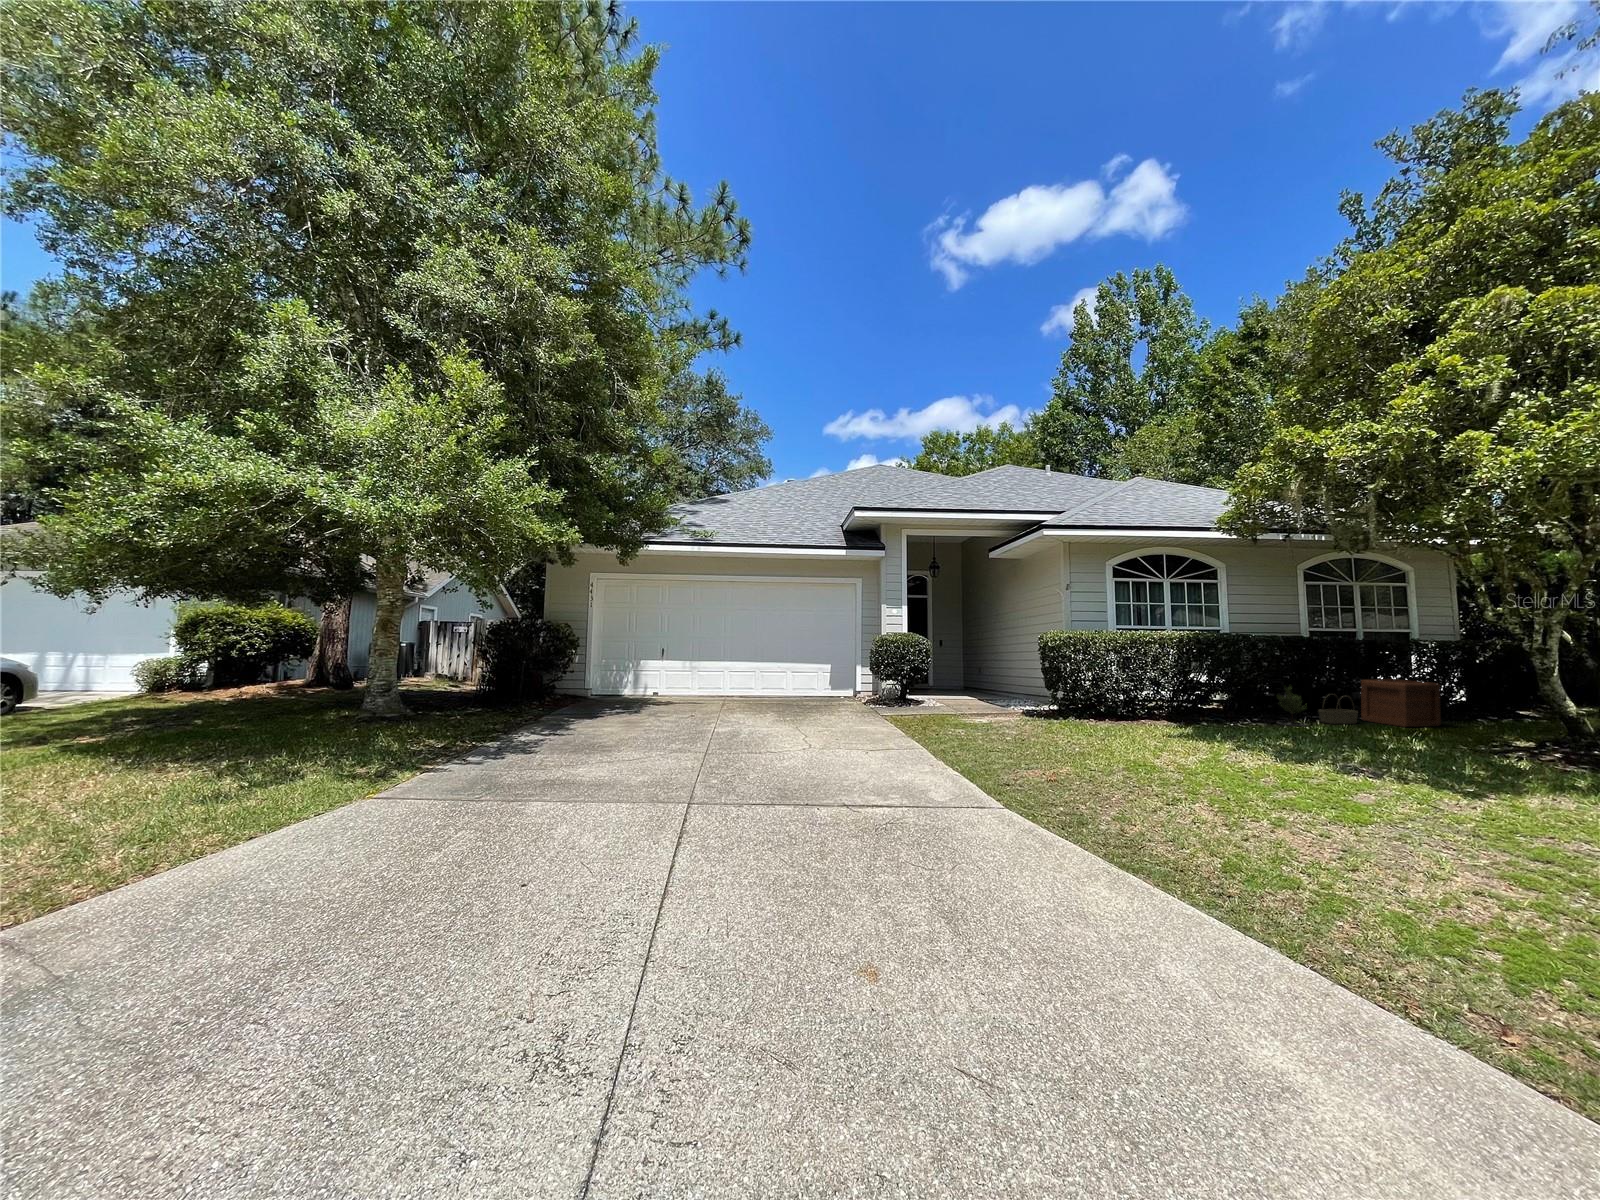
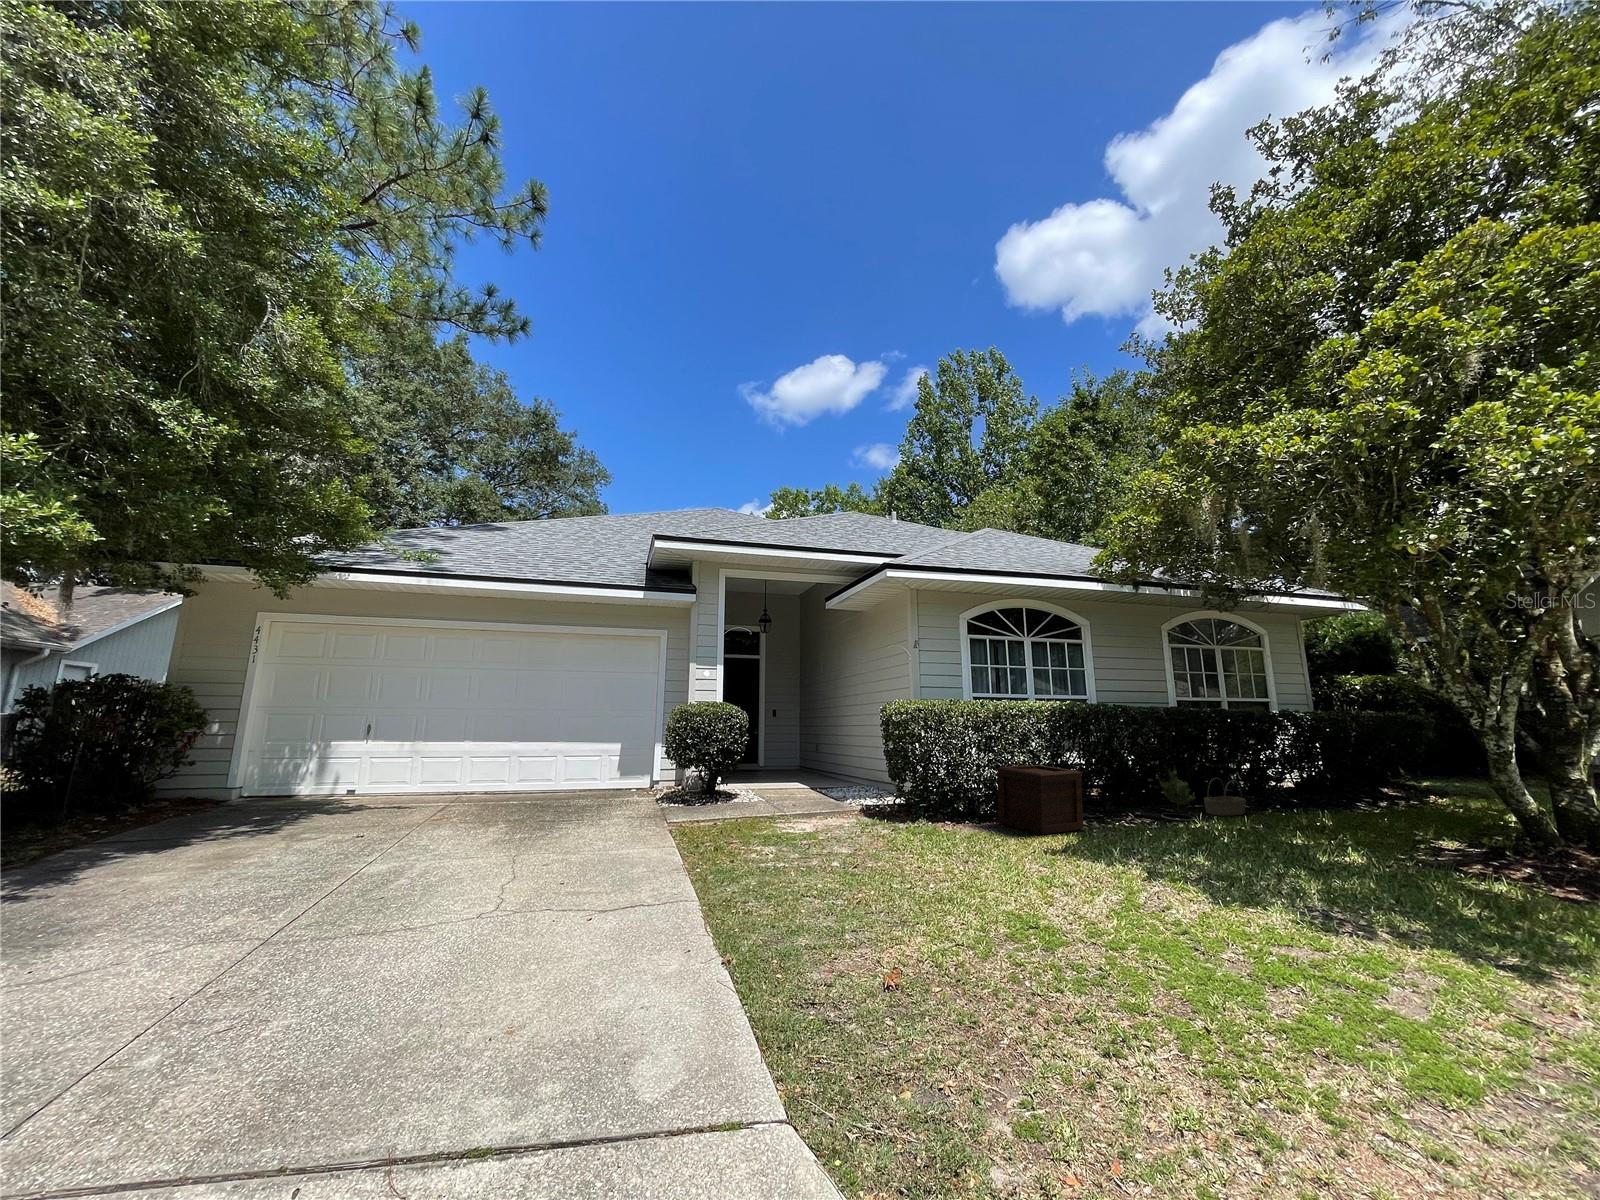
wooden crate: present [1361,679,1441,727] -> present [997,765,1083,835]

